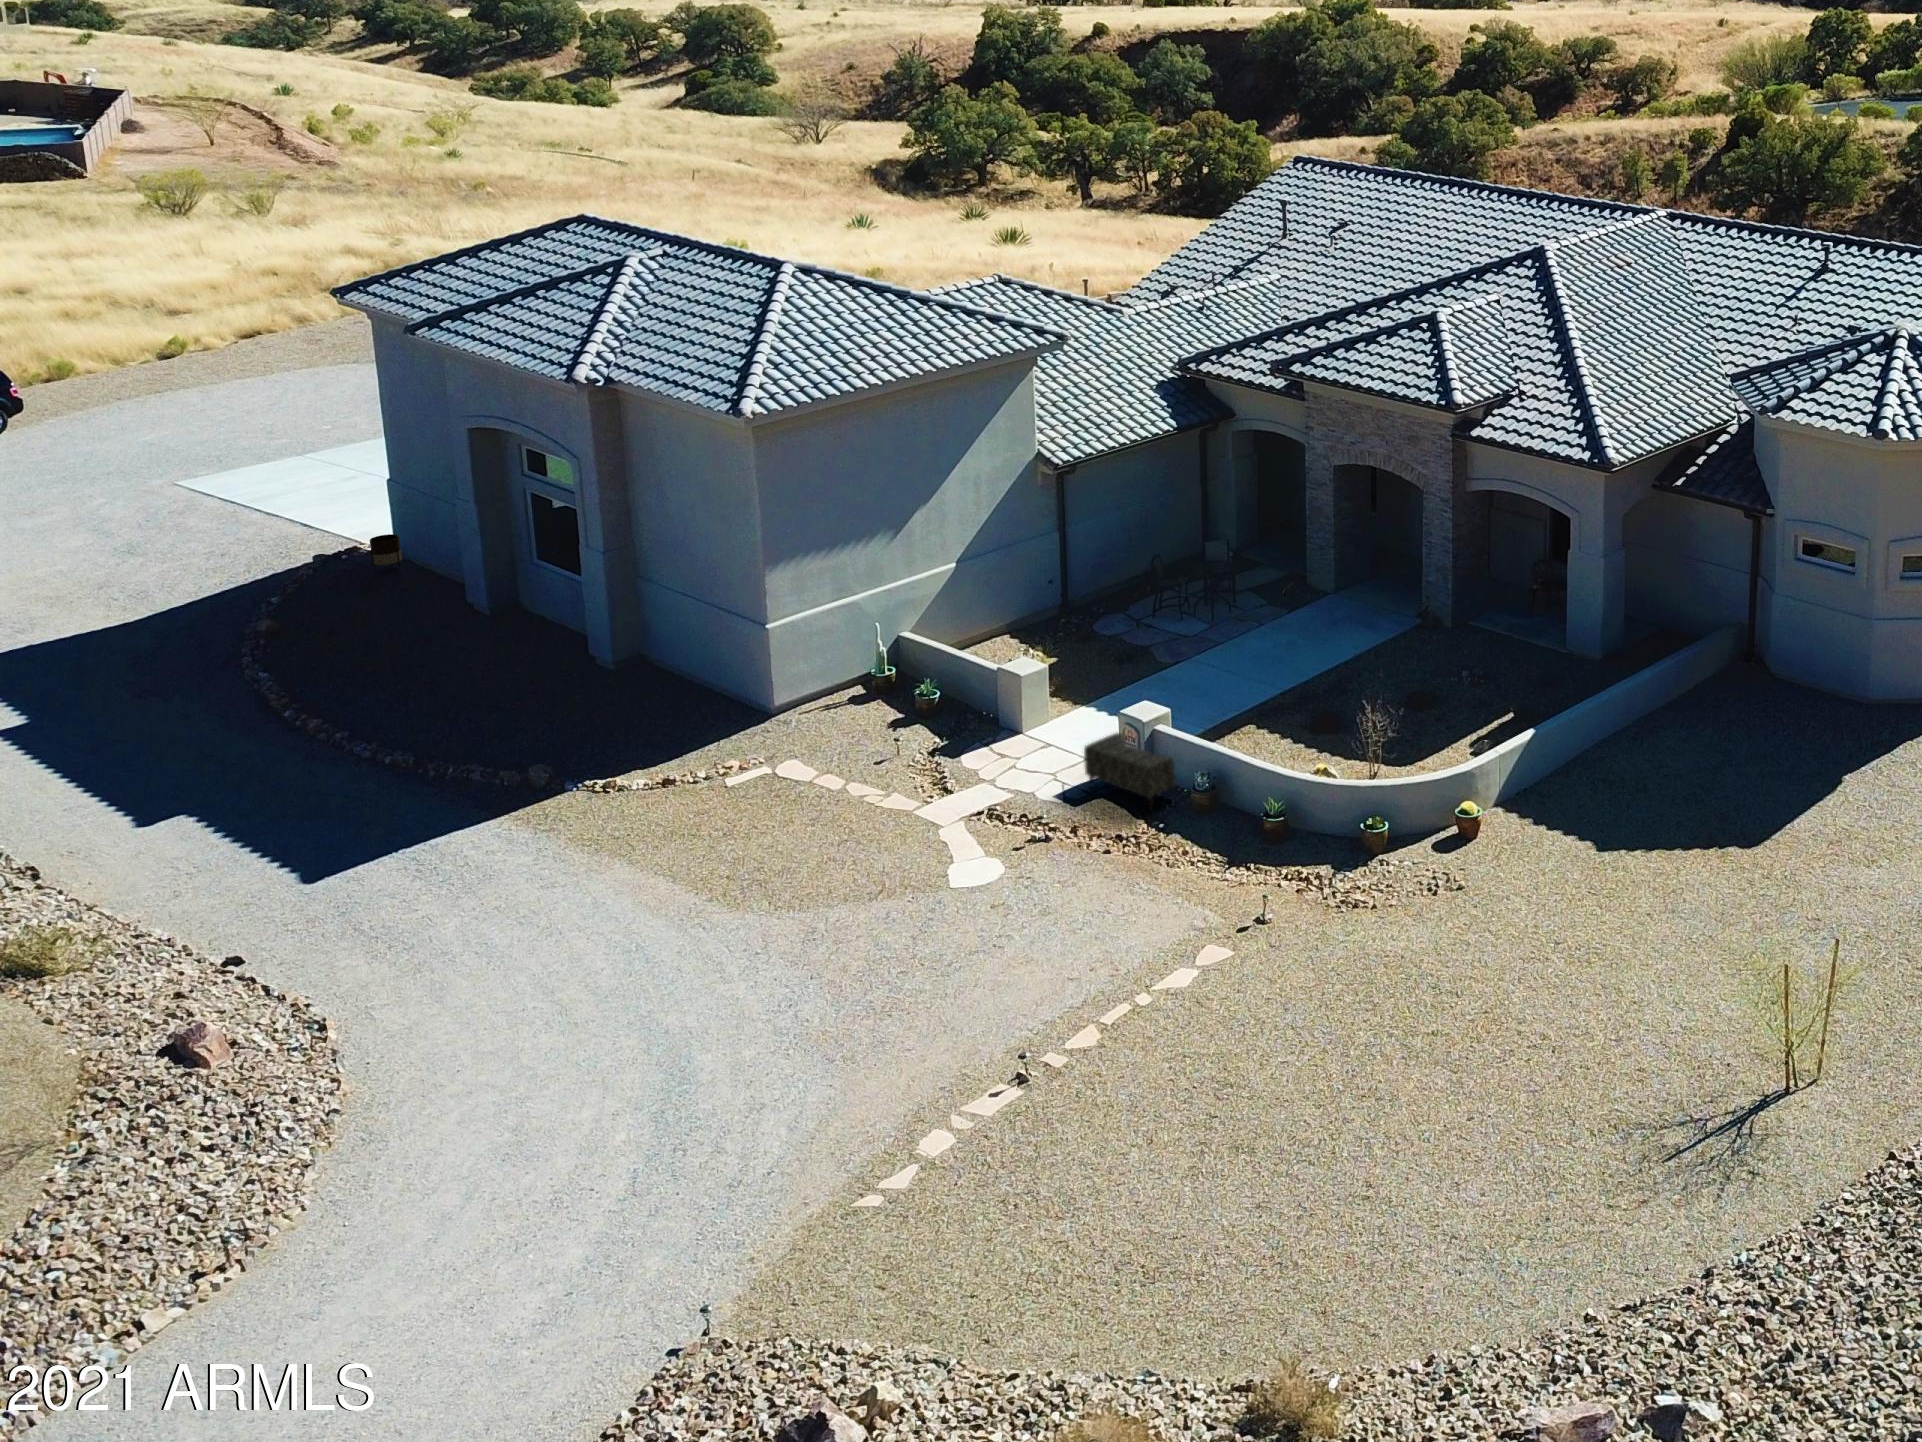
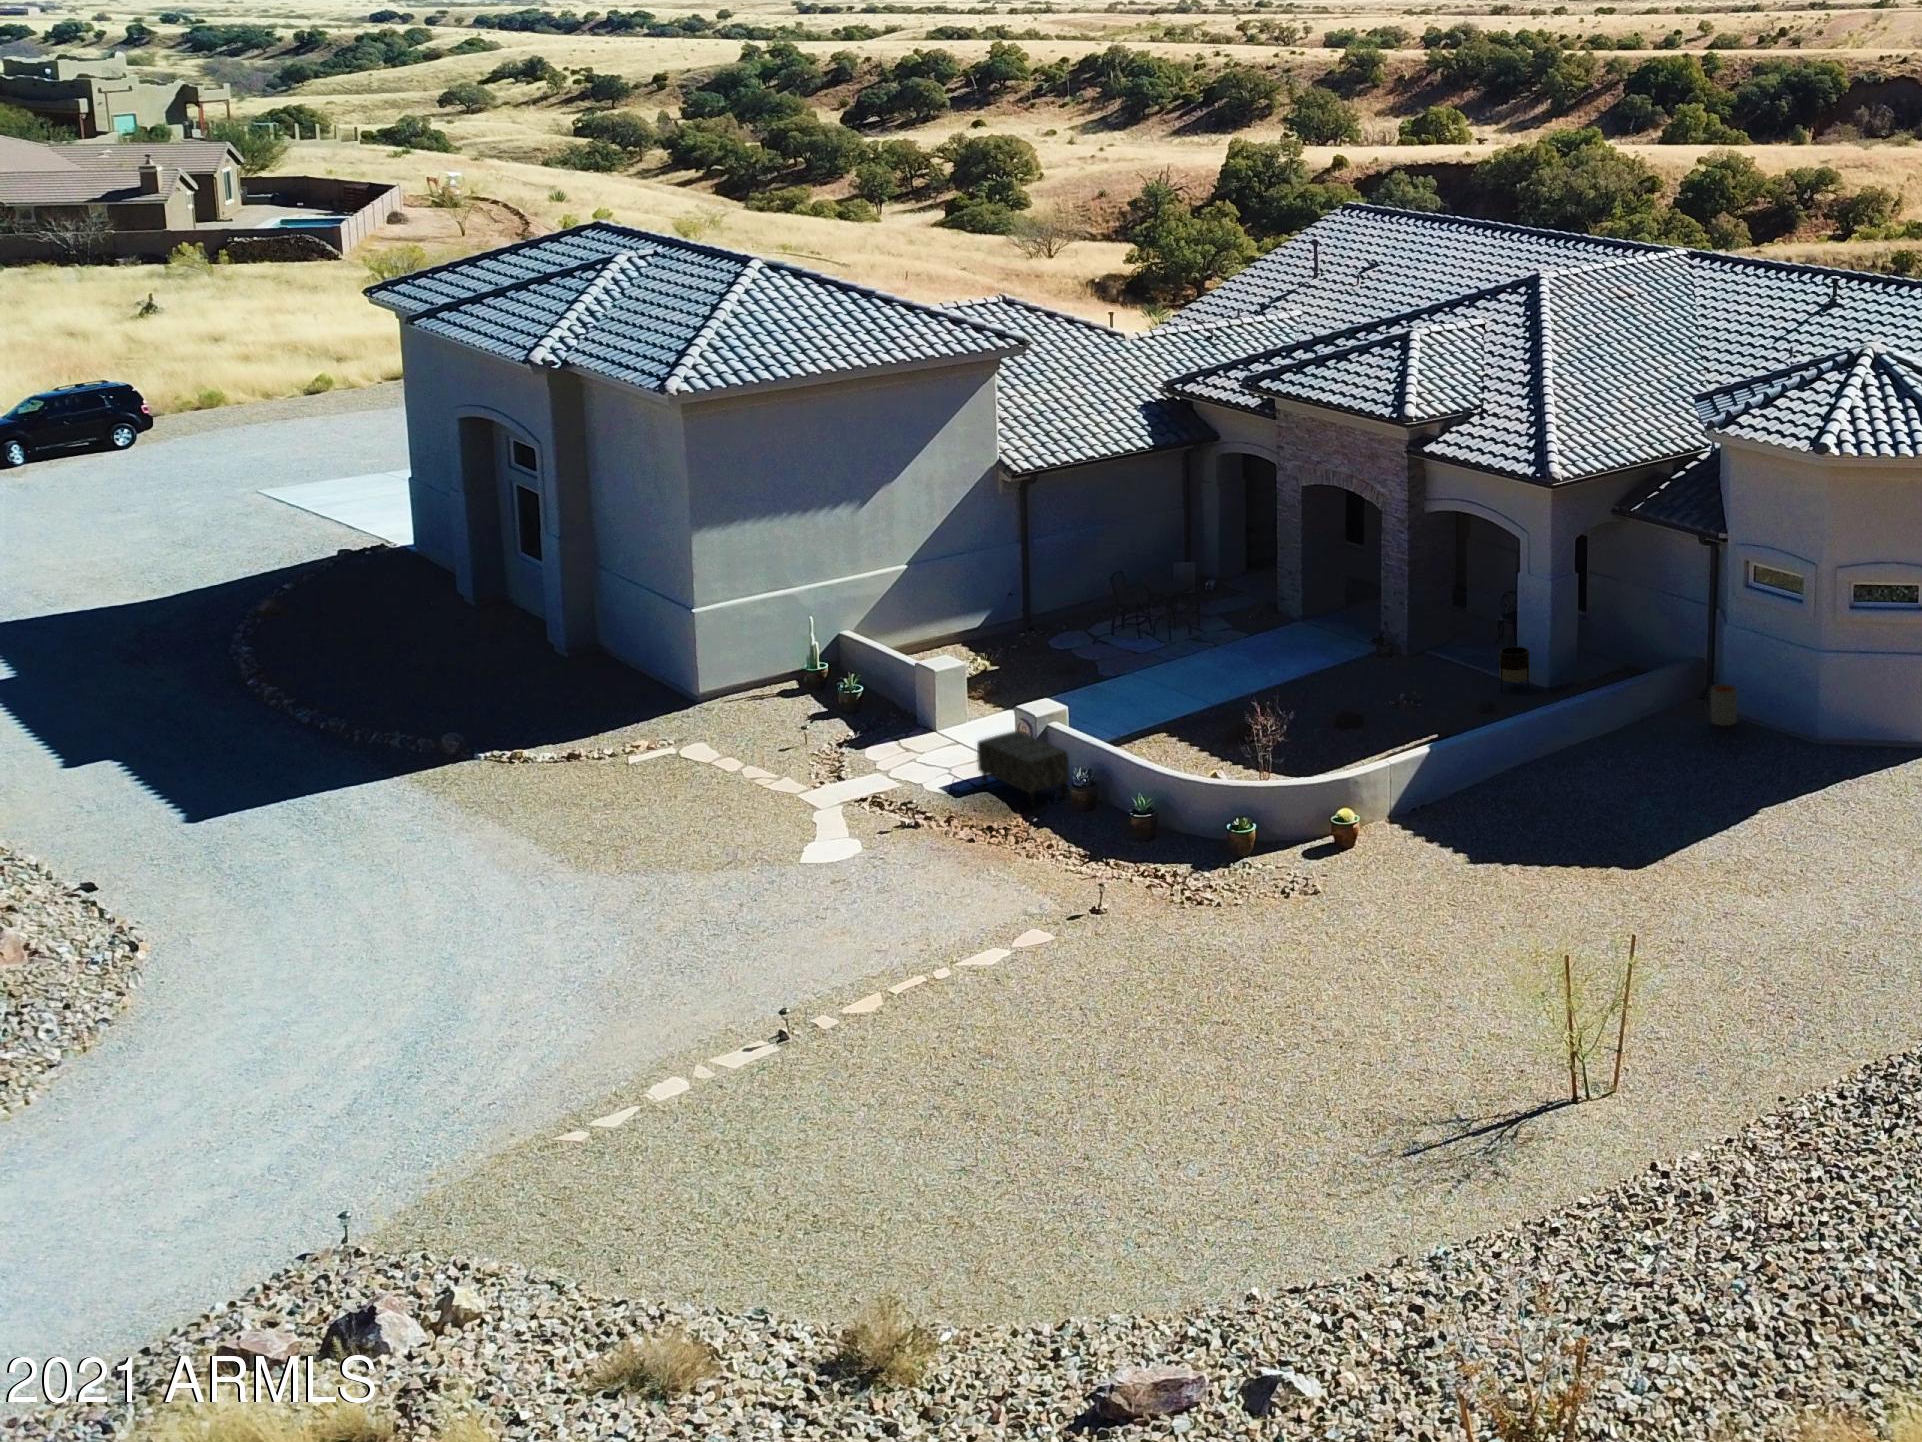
planter: present [370,534,402,575] -> present [1499,647,1530,692]
bucket: none [1751,647,1784,687] -> present [1711,684,1738,726]

